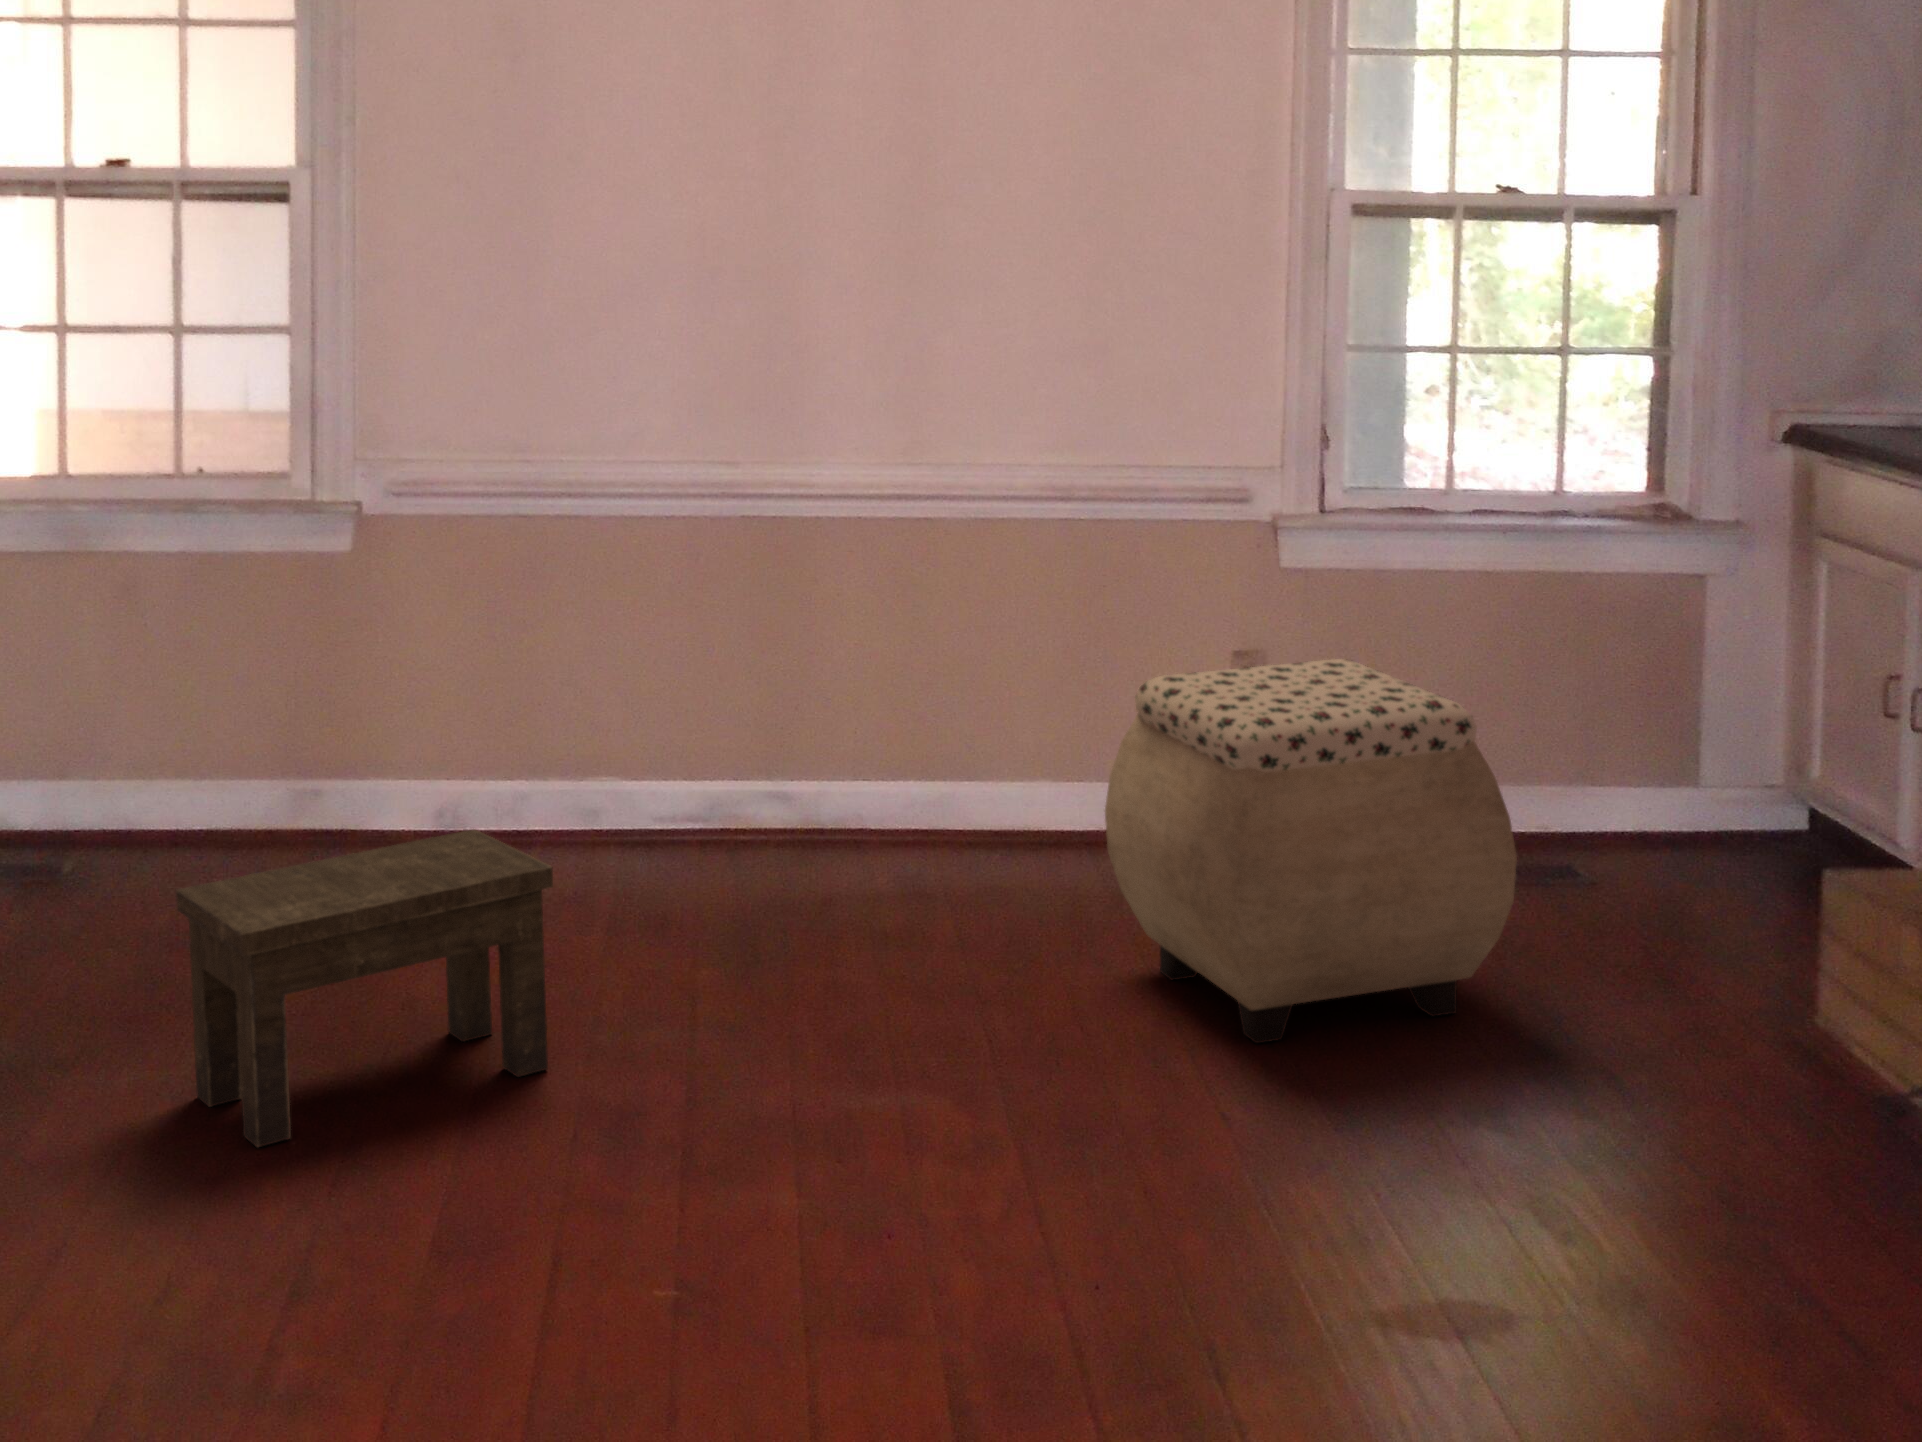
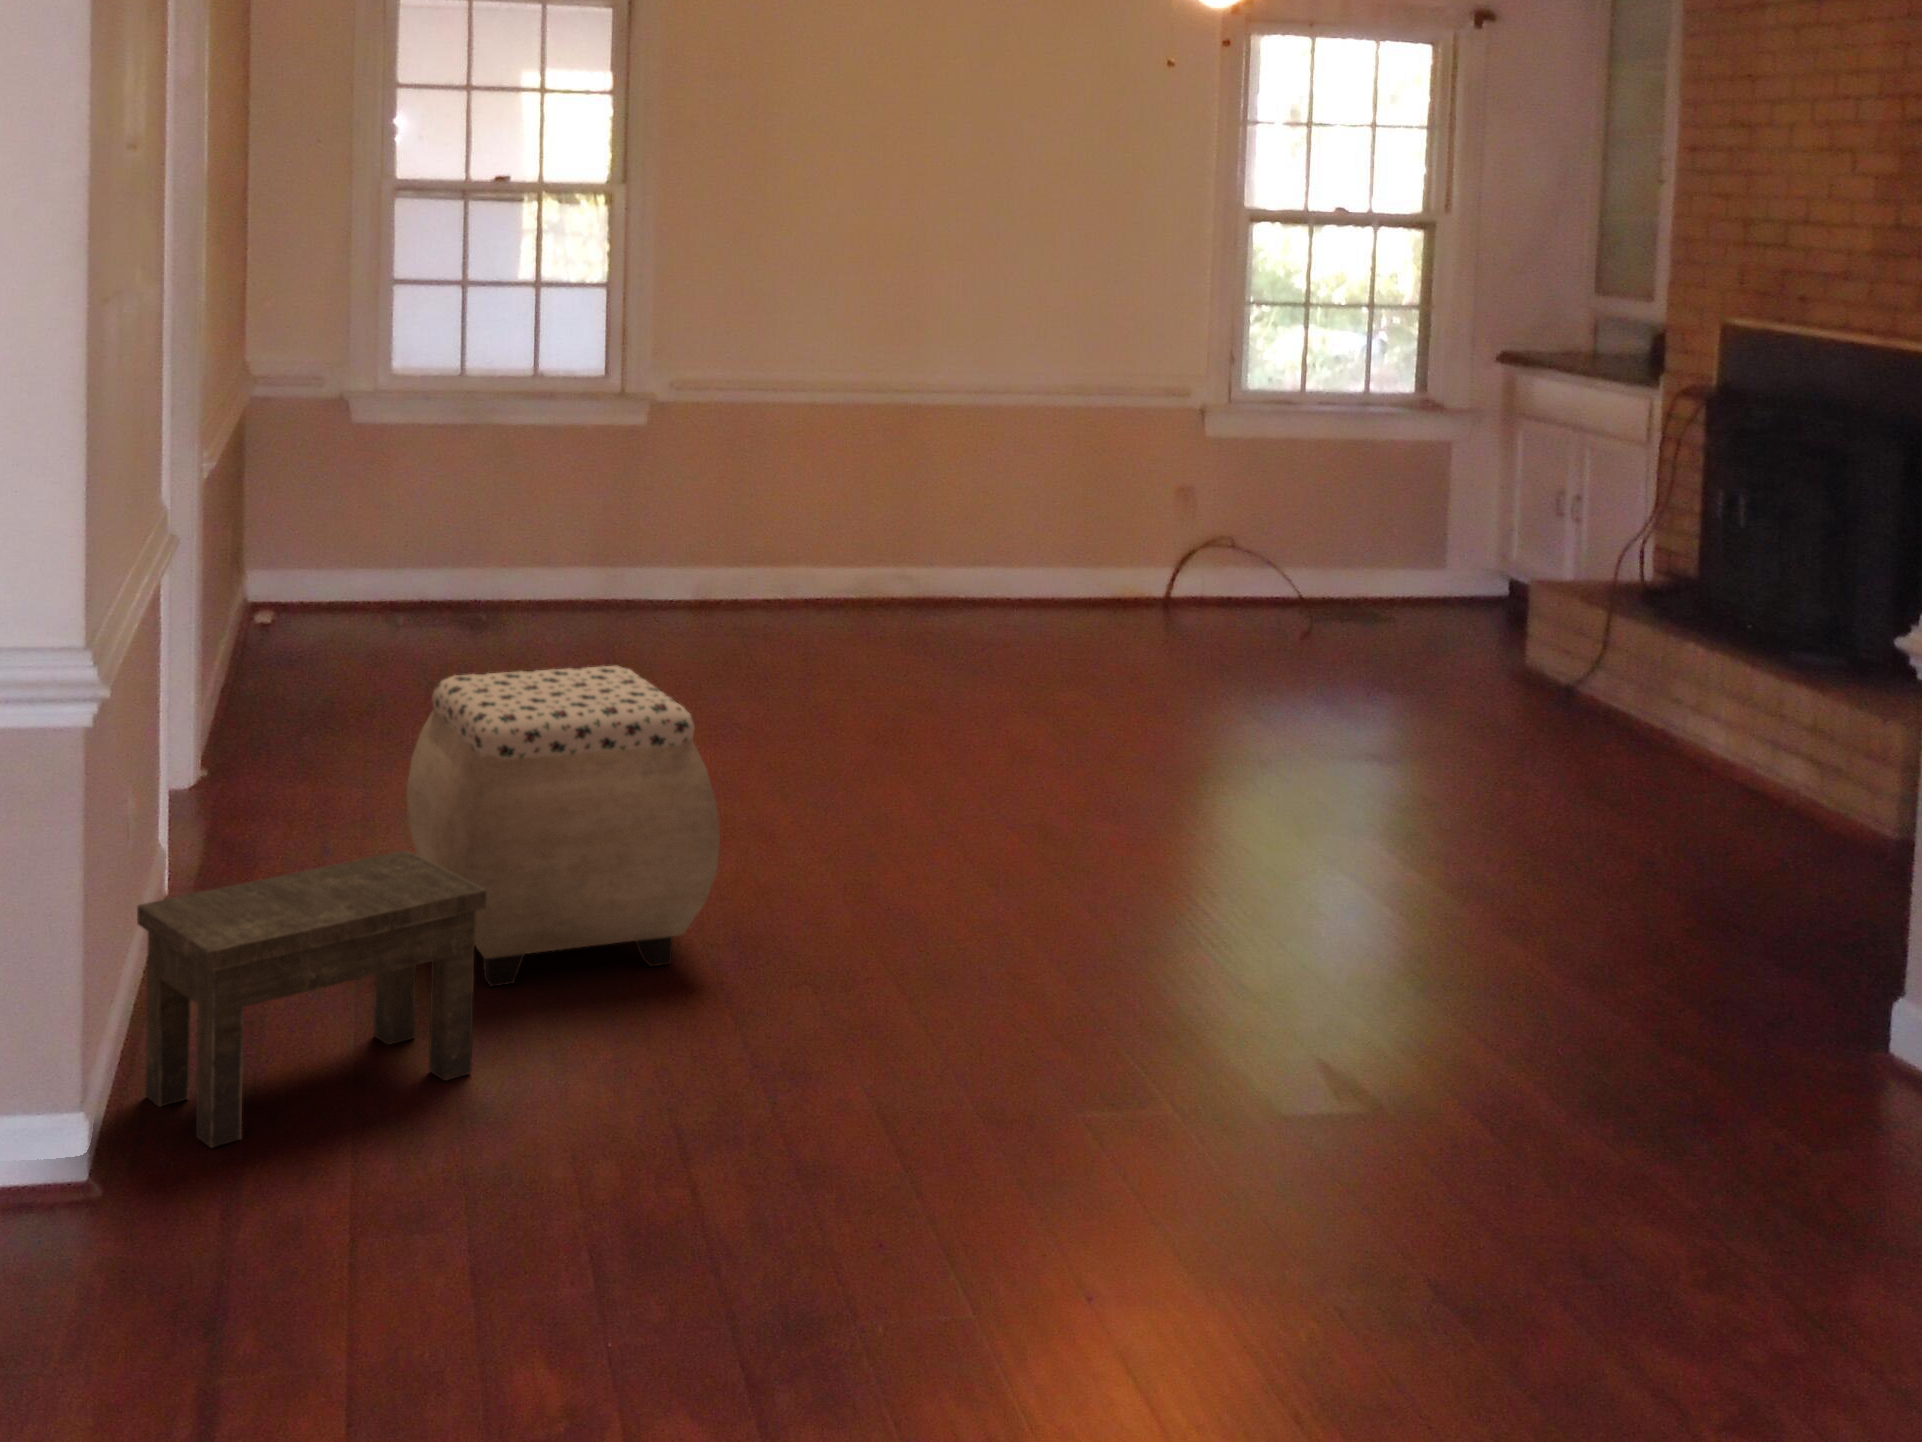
ottoman: present [1105,659,1517,1044] -> present [406,666,720,986]

